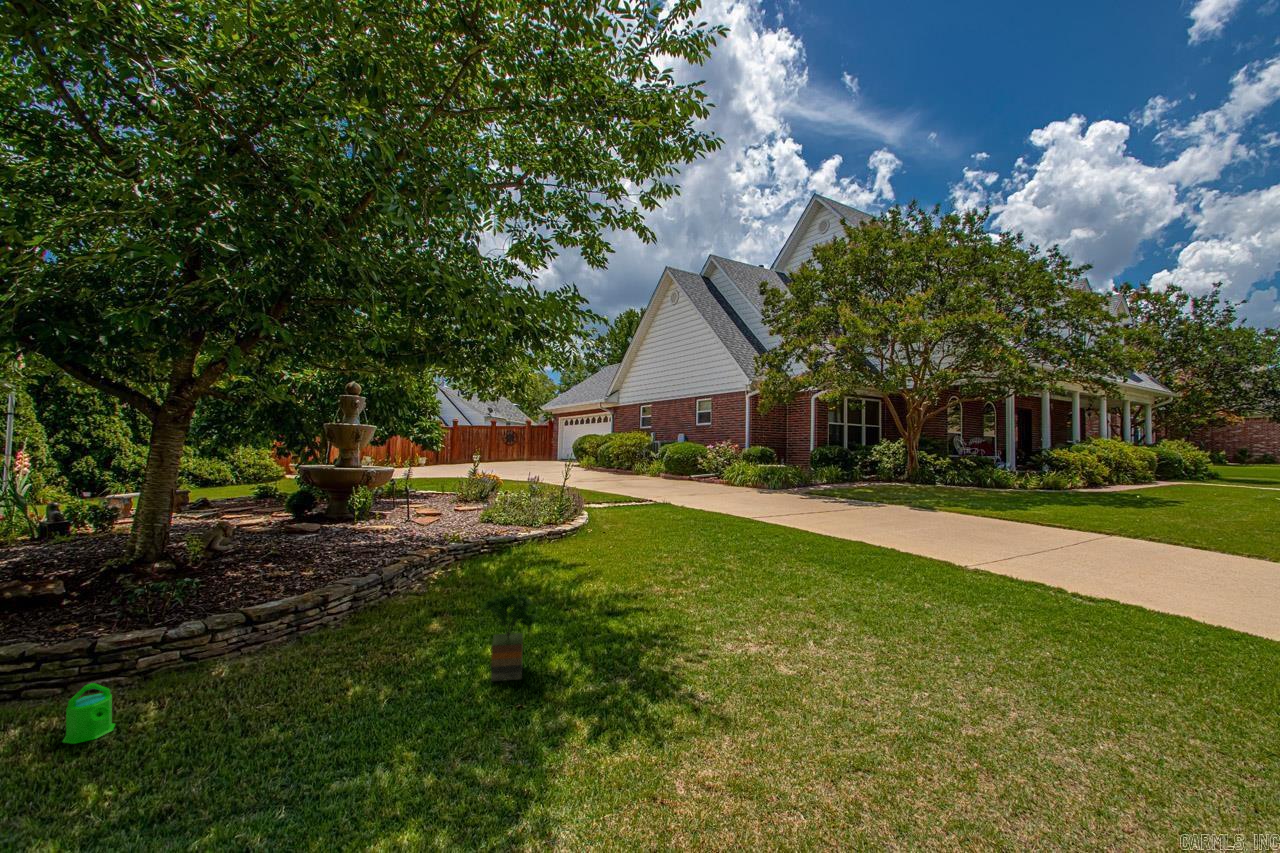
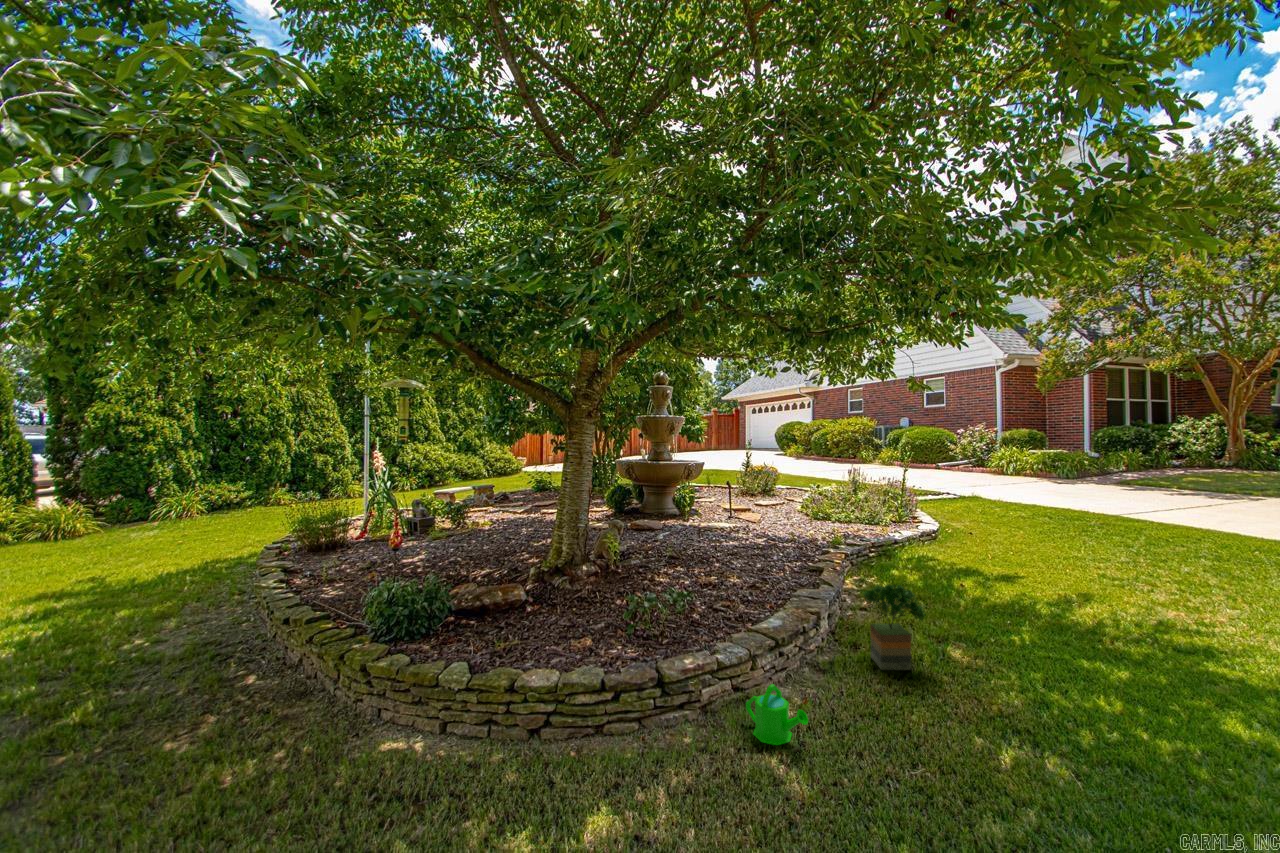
potted tree: present [484,594,536,681] -> present [864,584,925,670]

